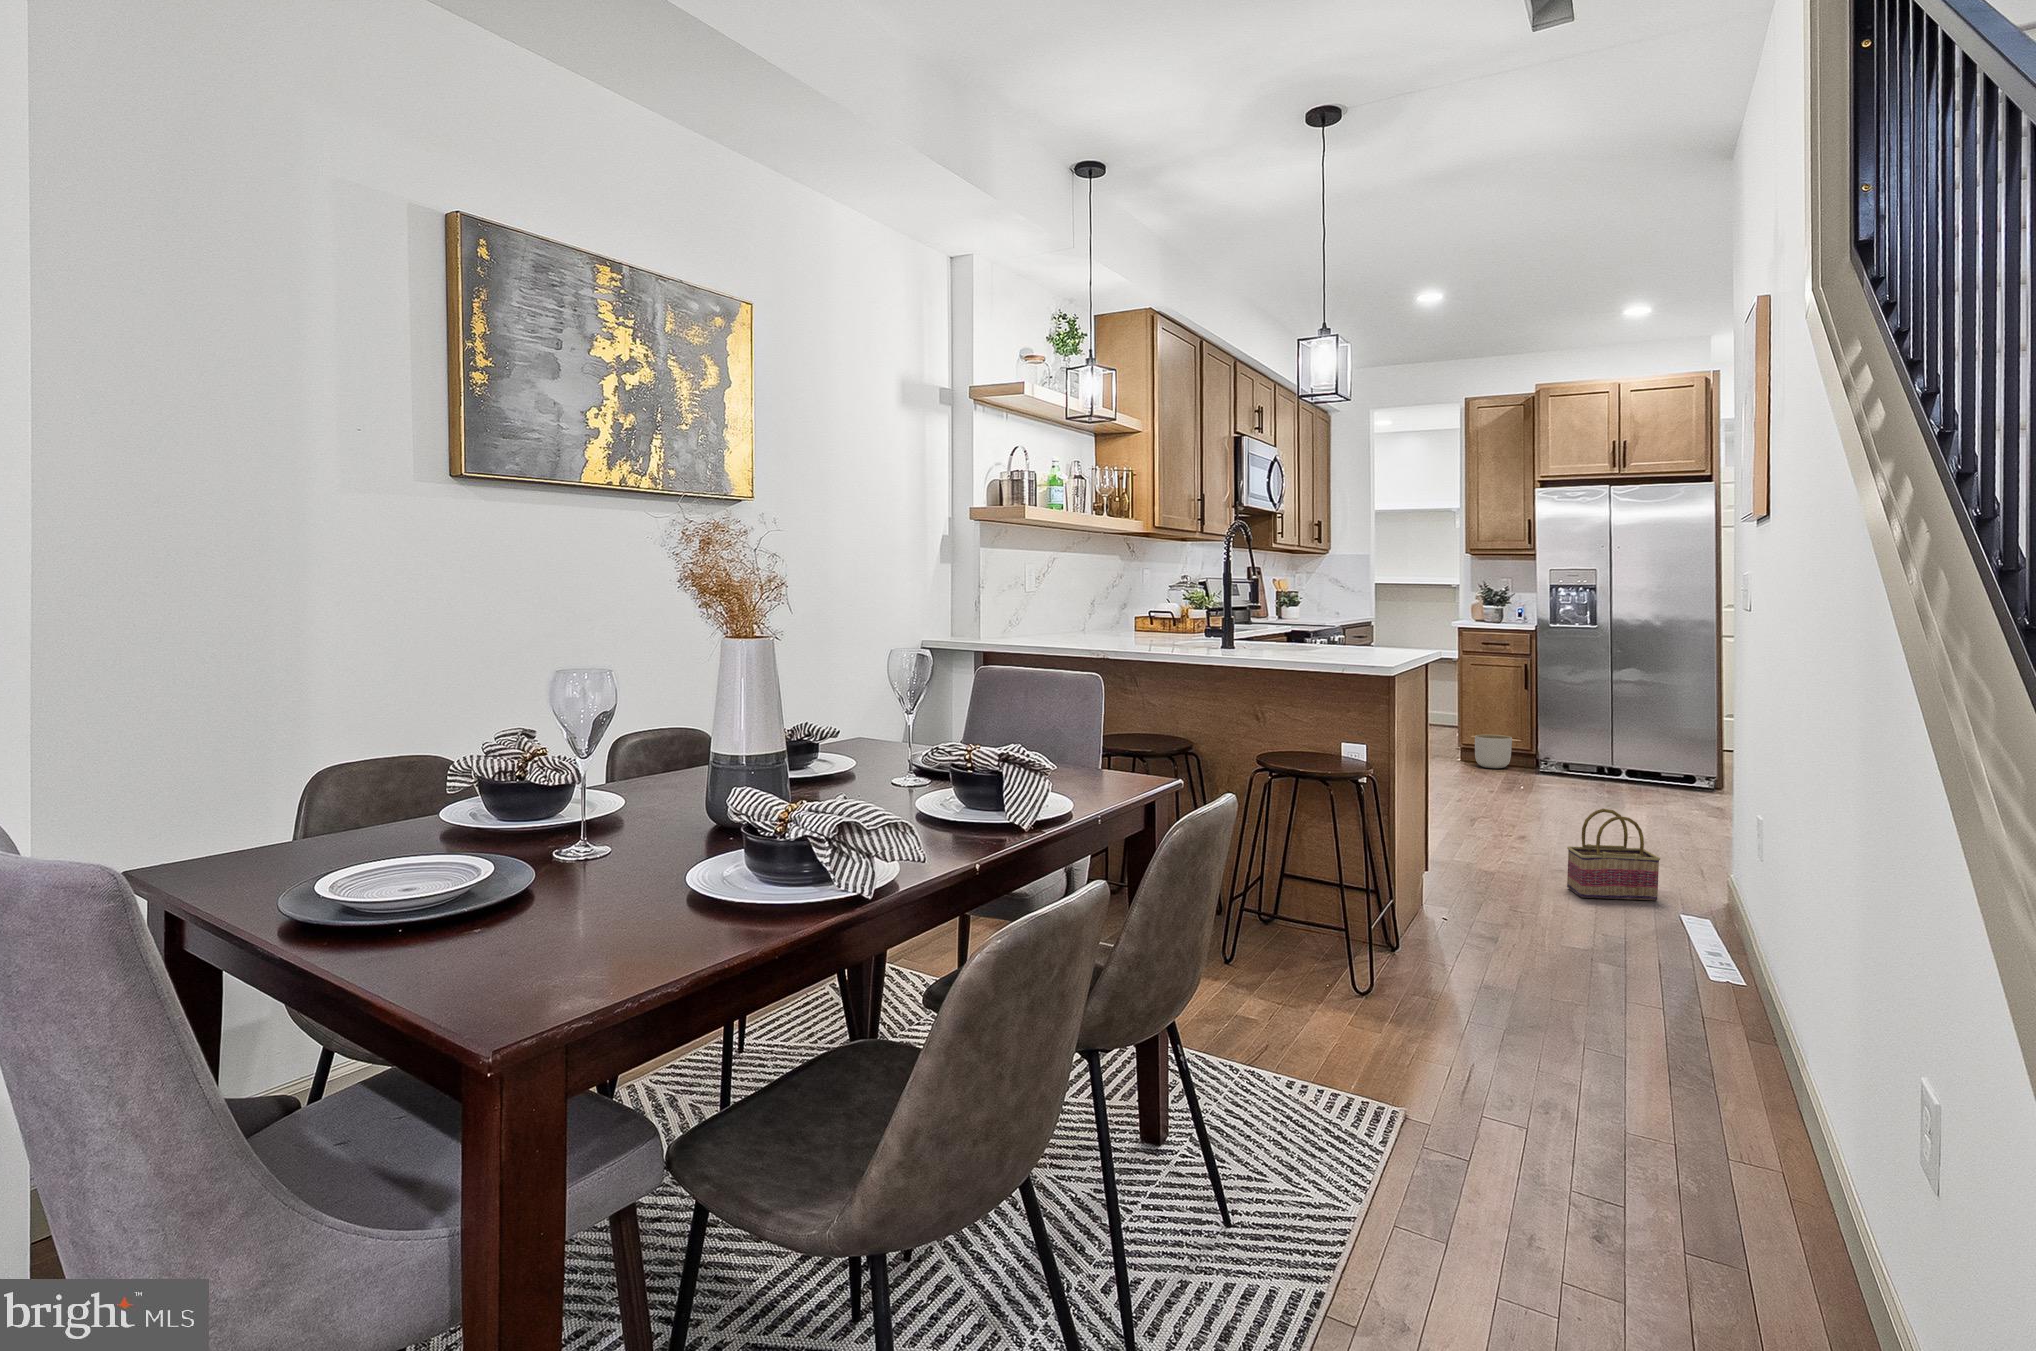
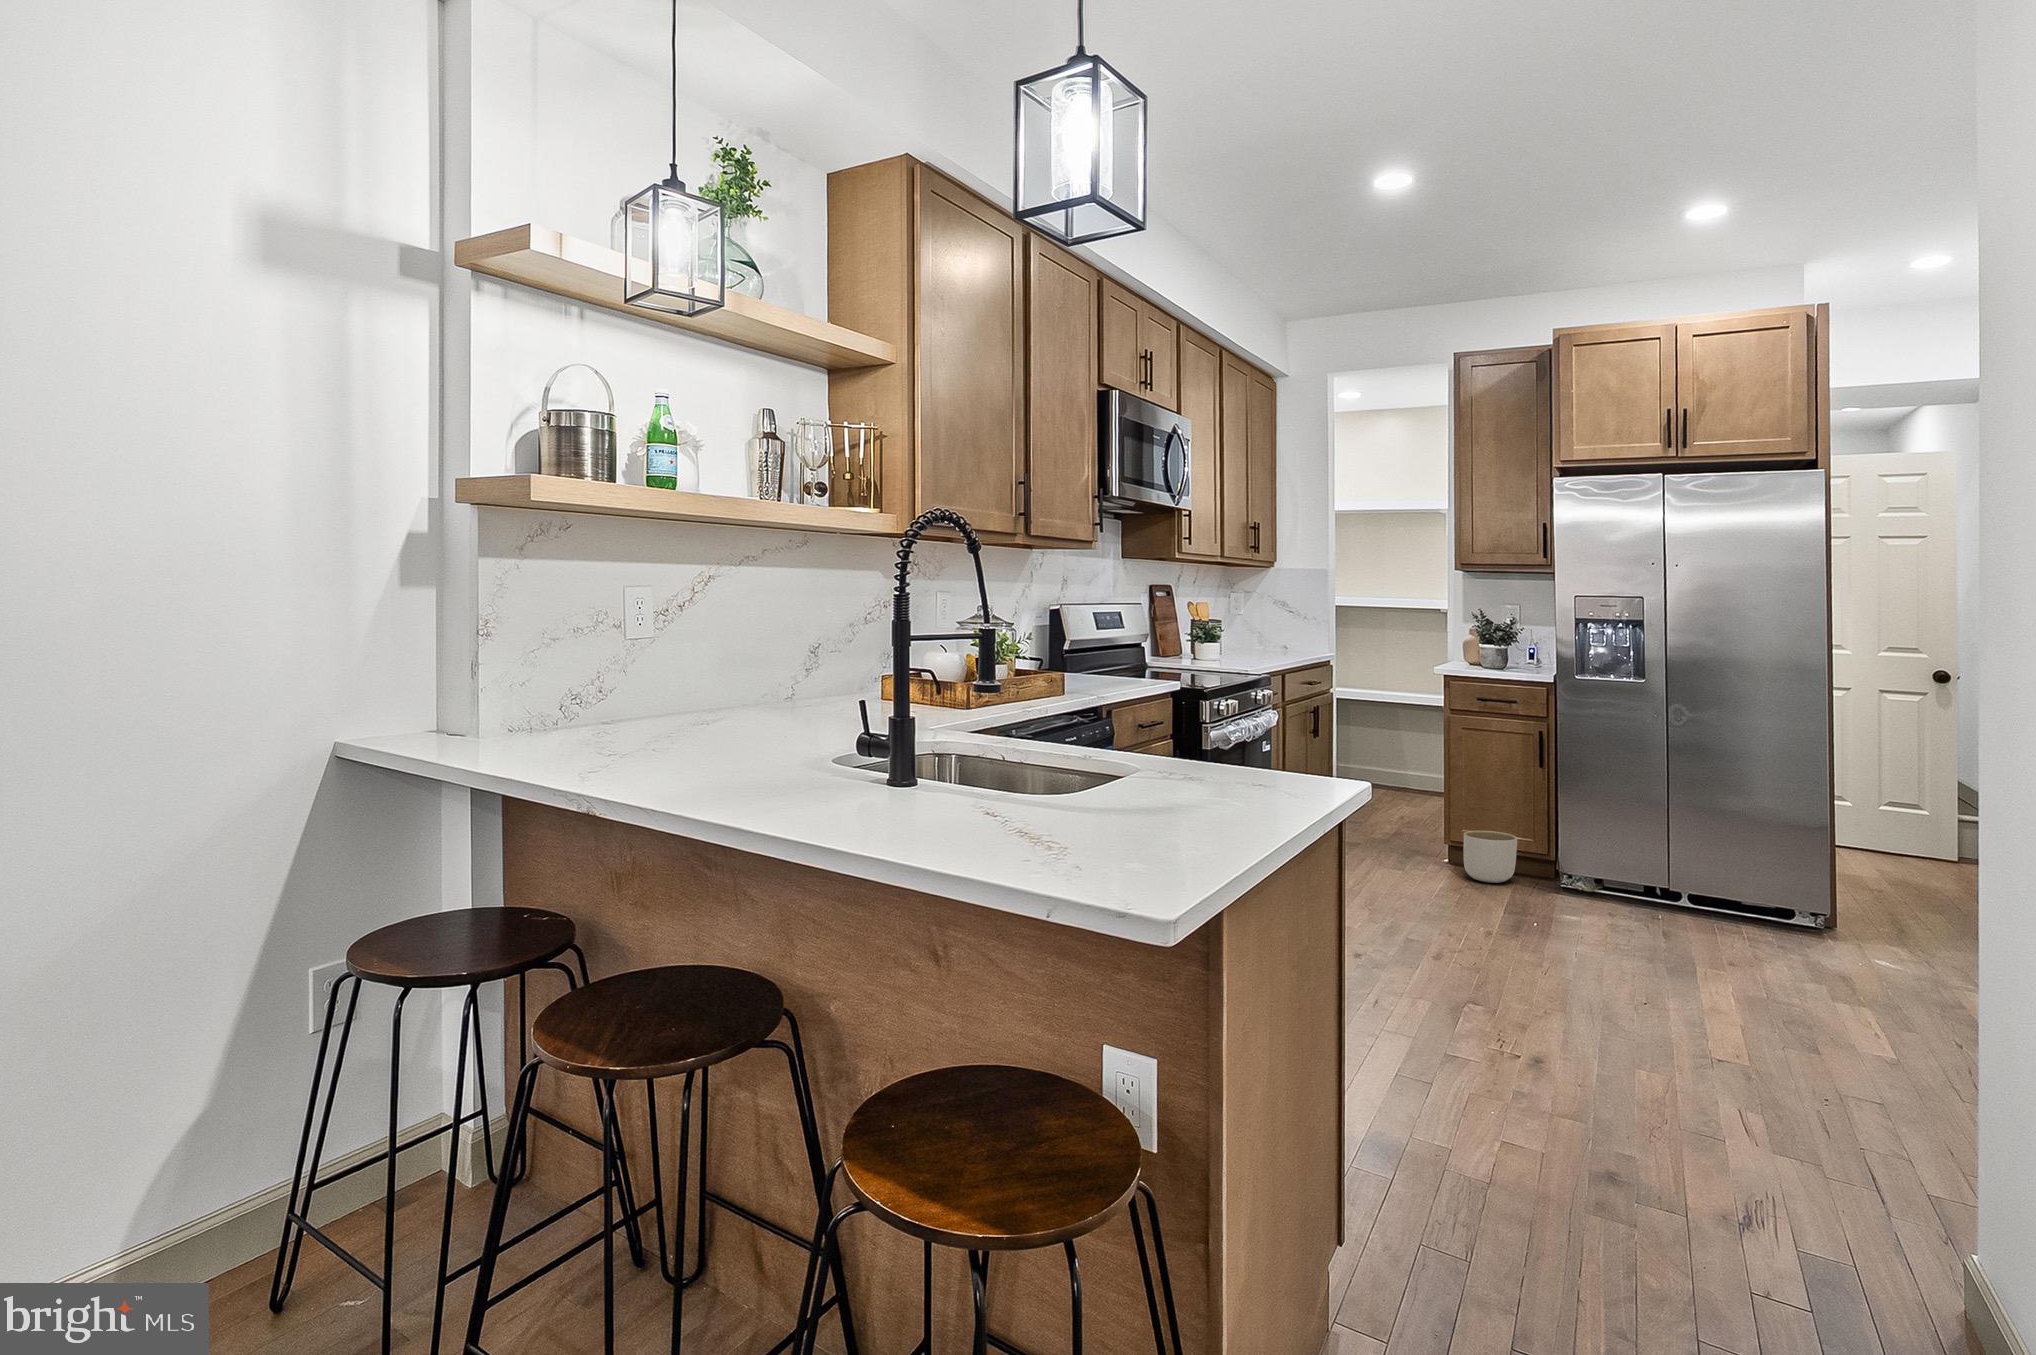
basket: present [1567,809,1660,901] -> none [1625,1096,1829,1312]

